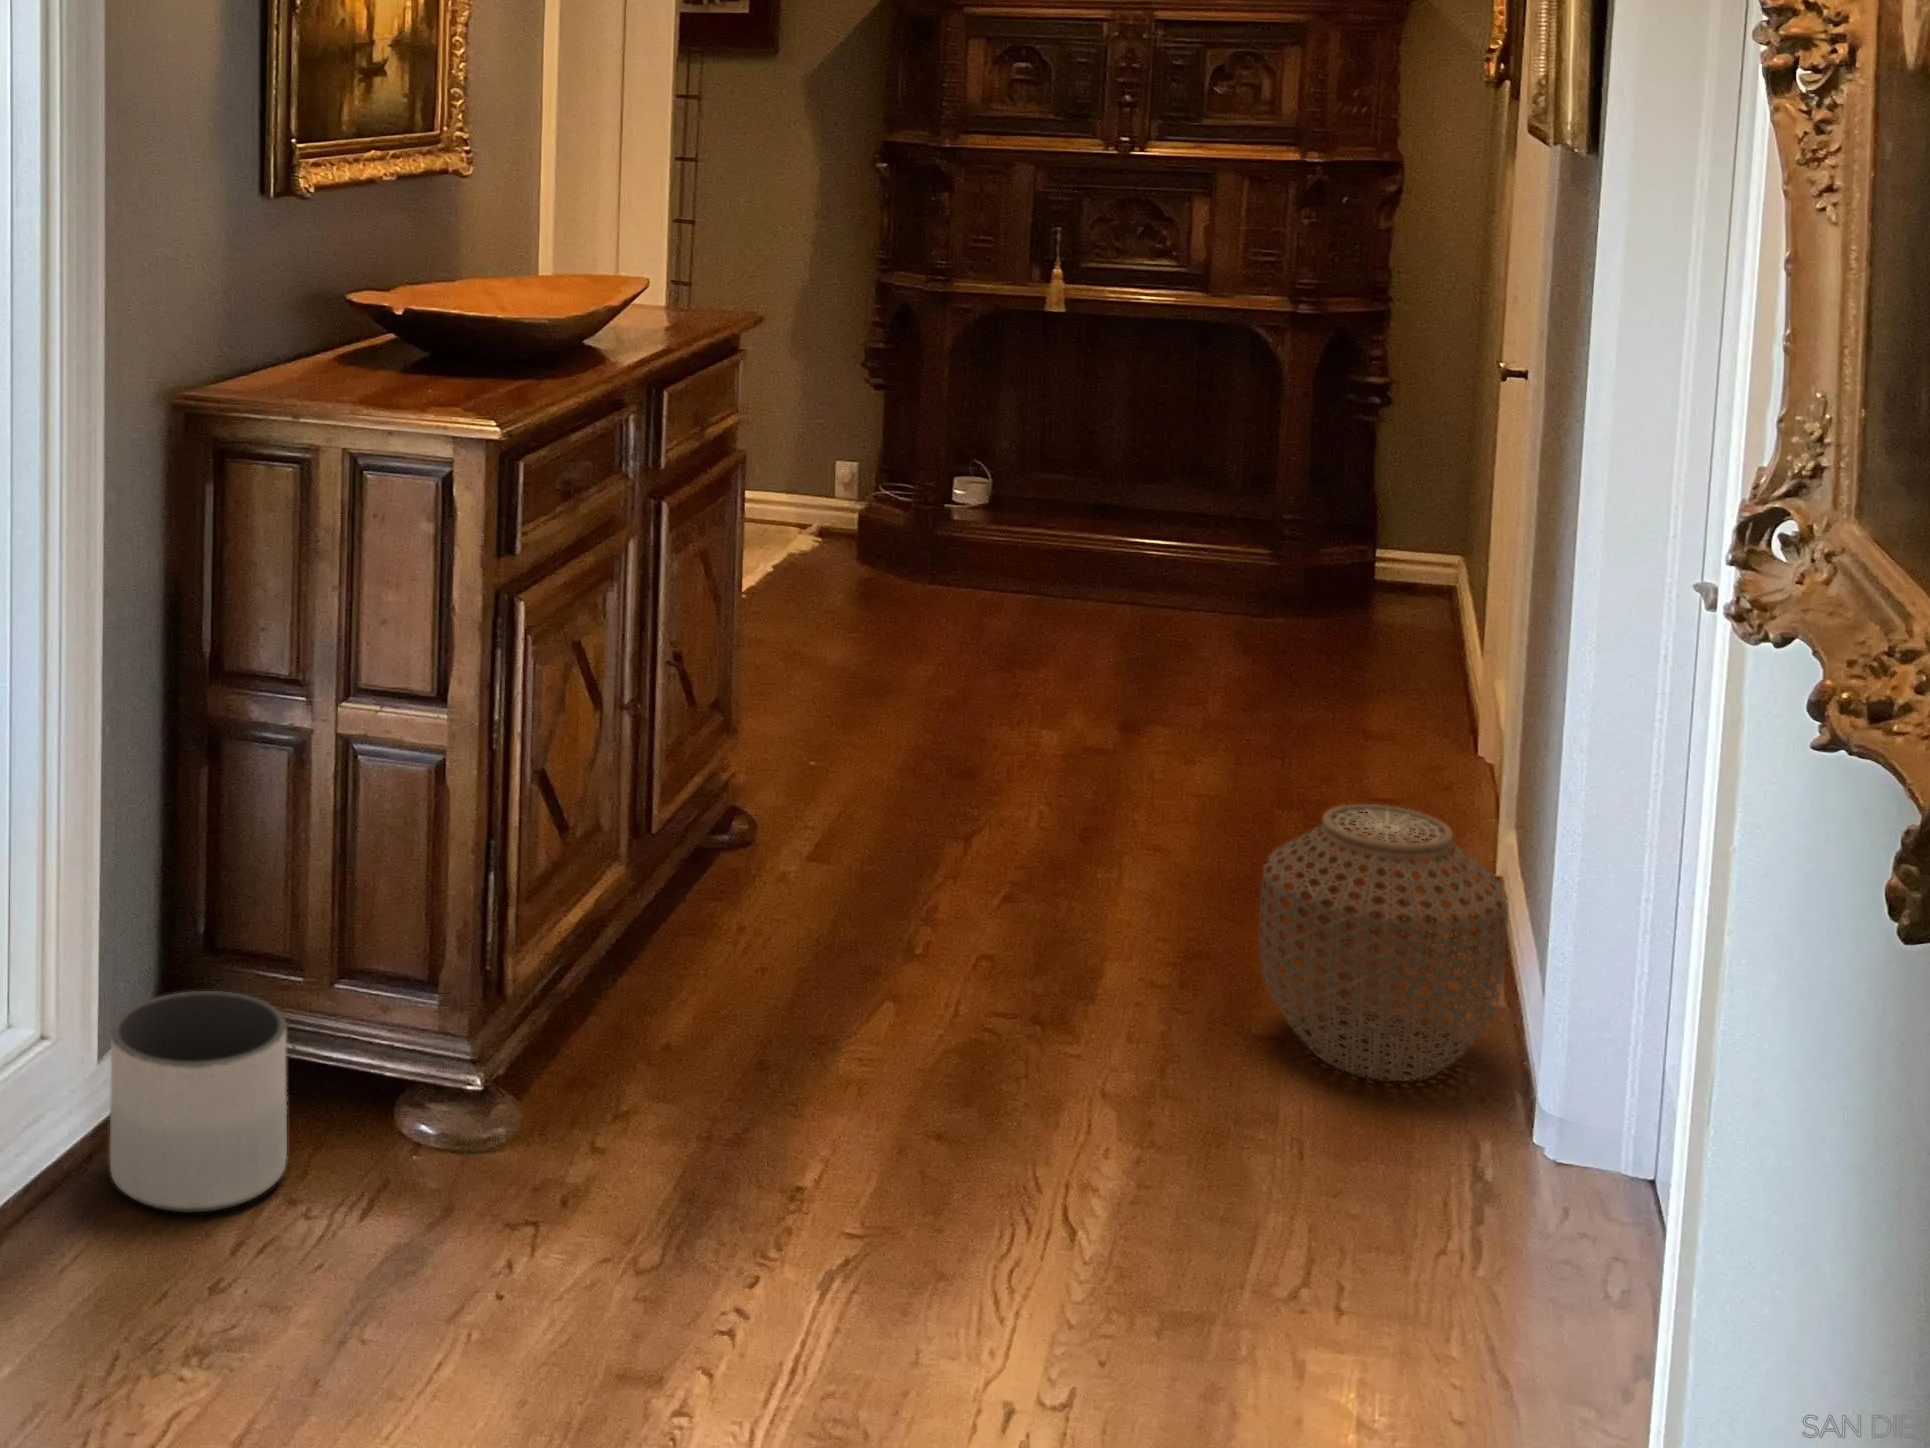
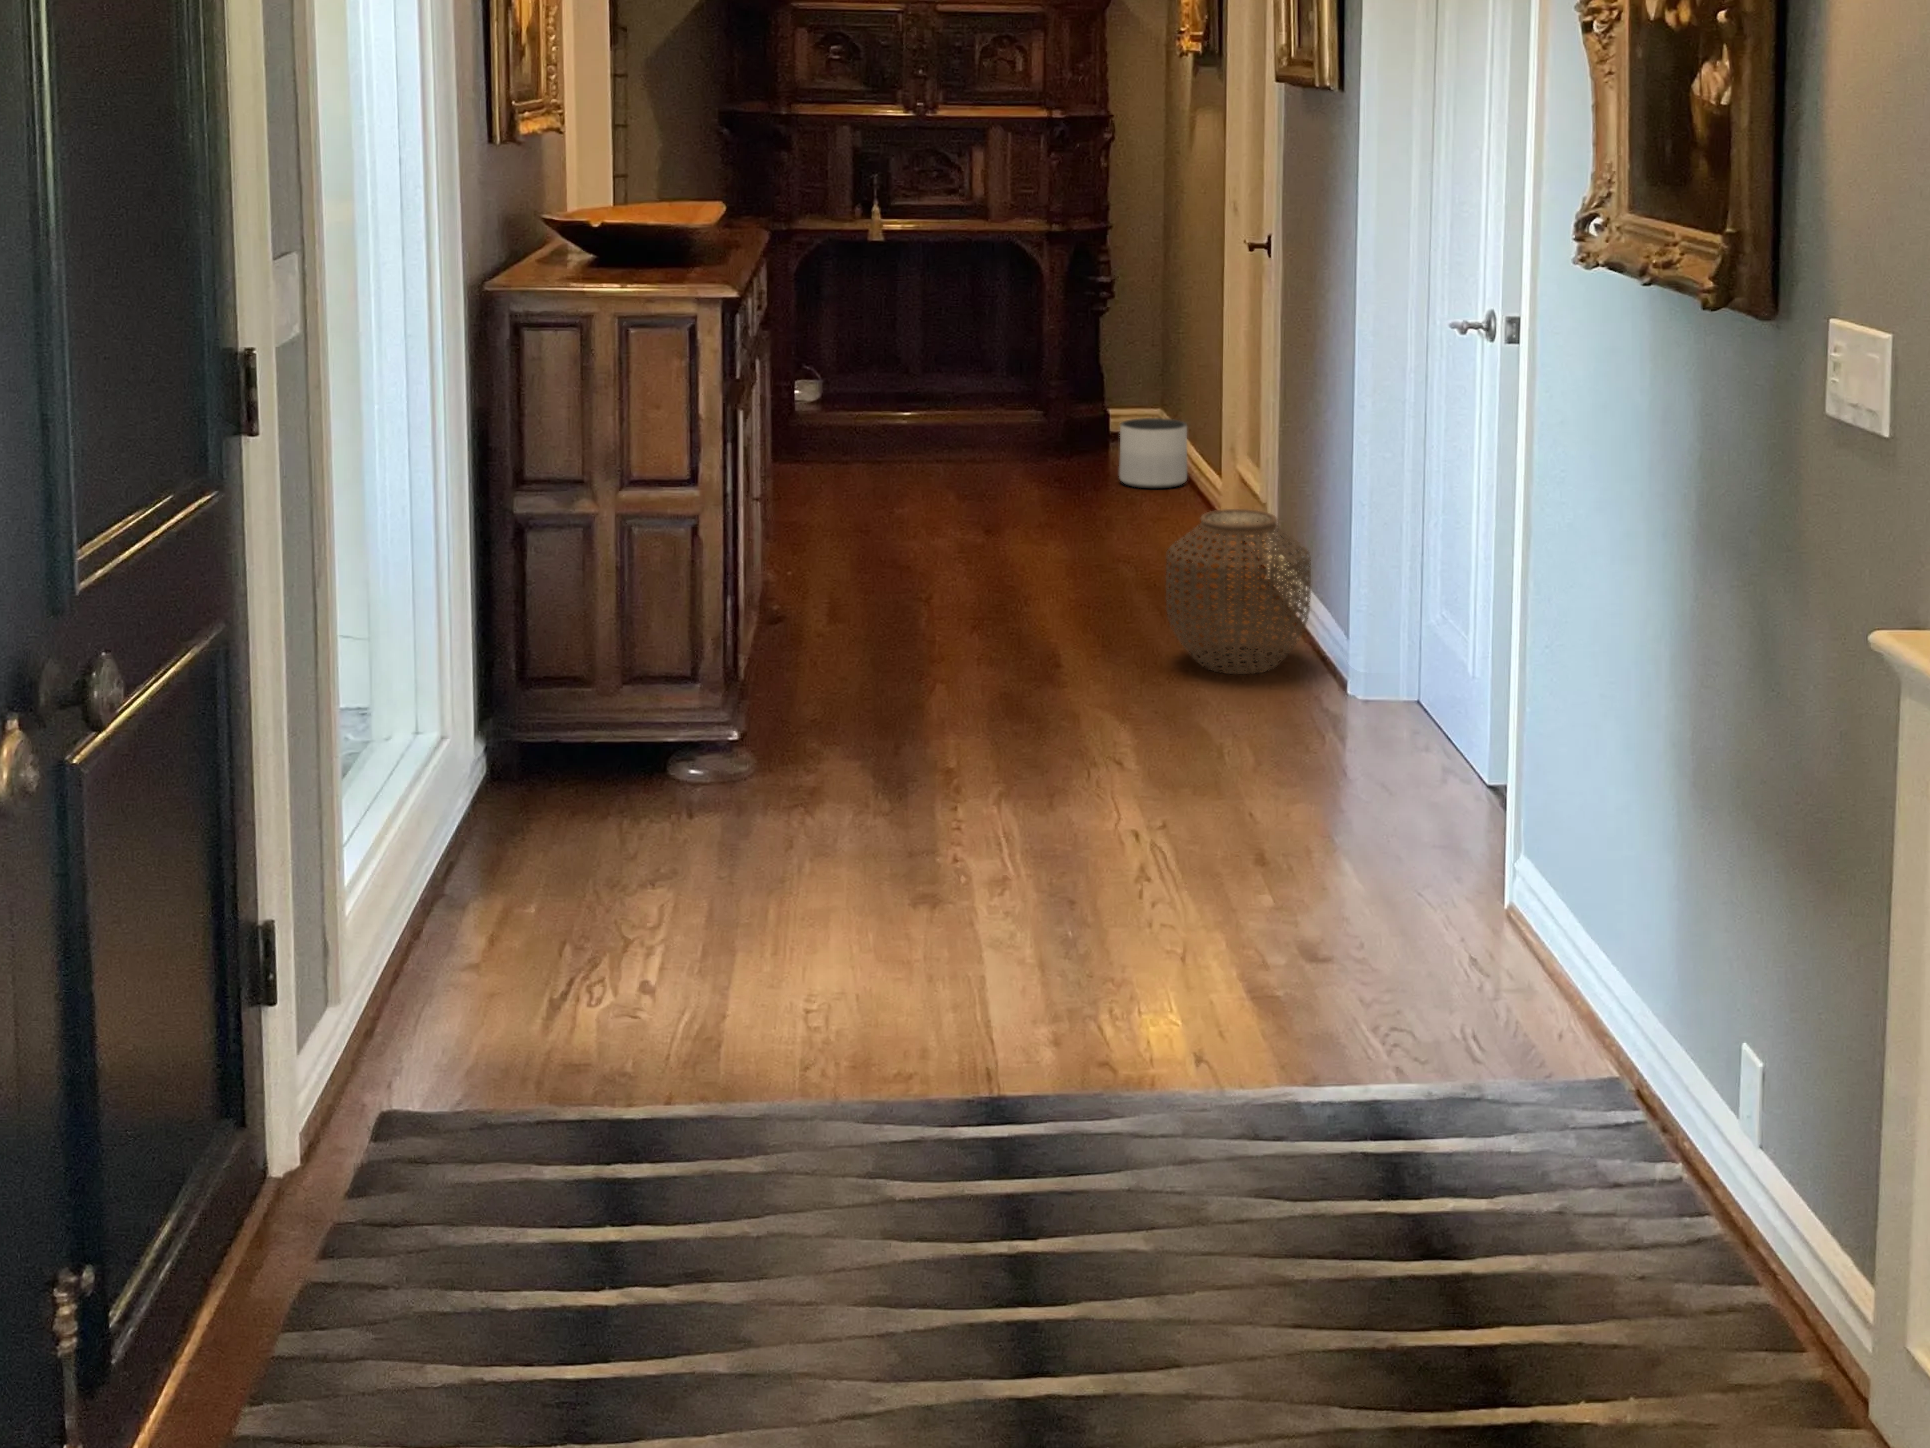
planter: present [110,991,287,1213] -> present [1119,418,1187,489]

